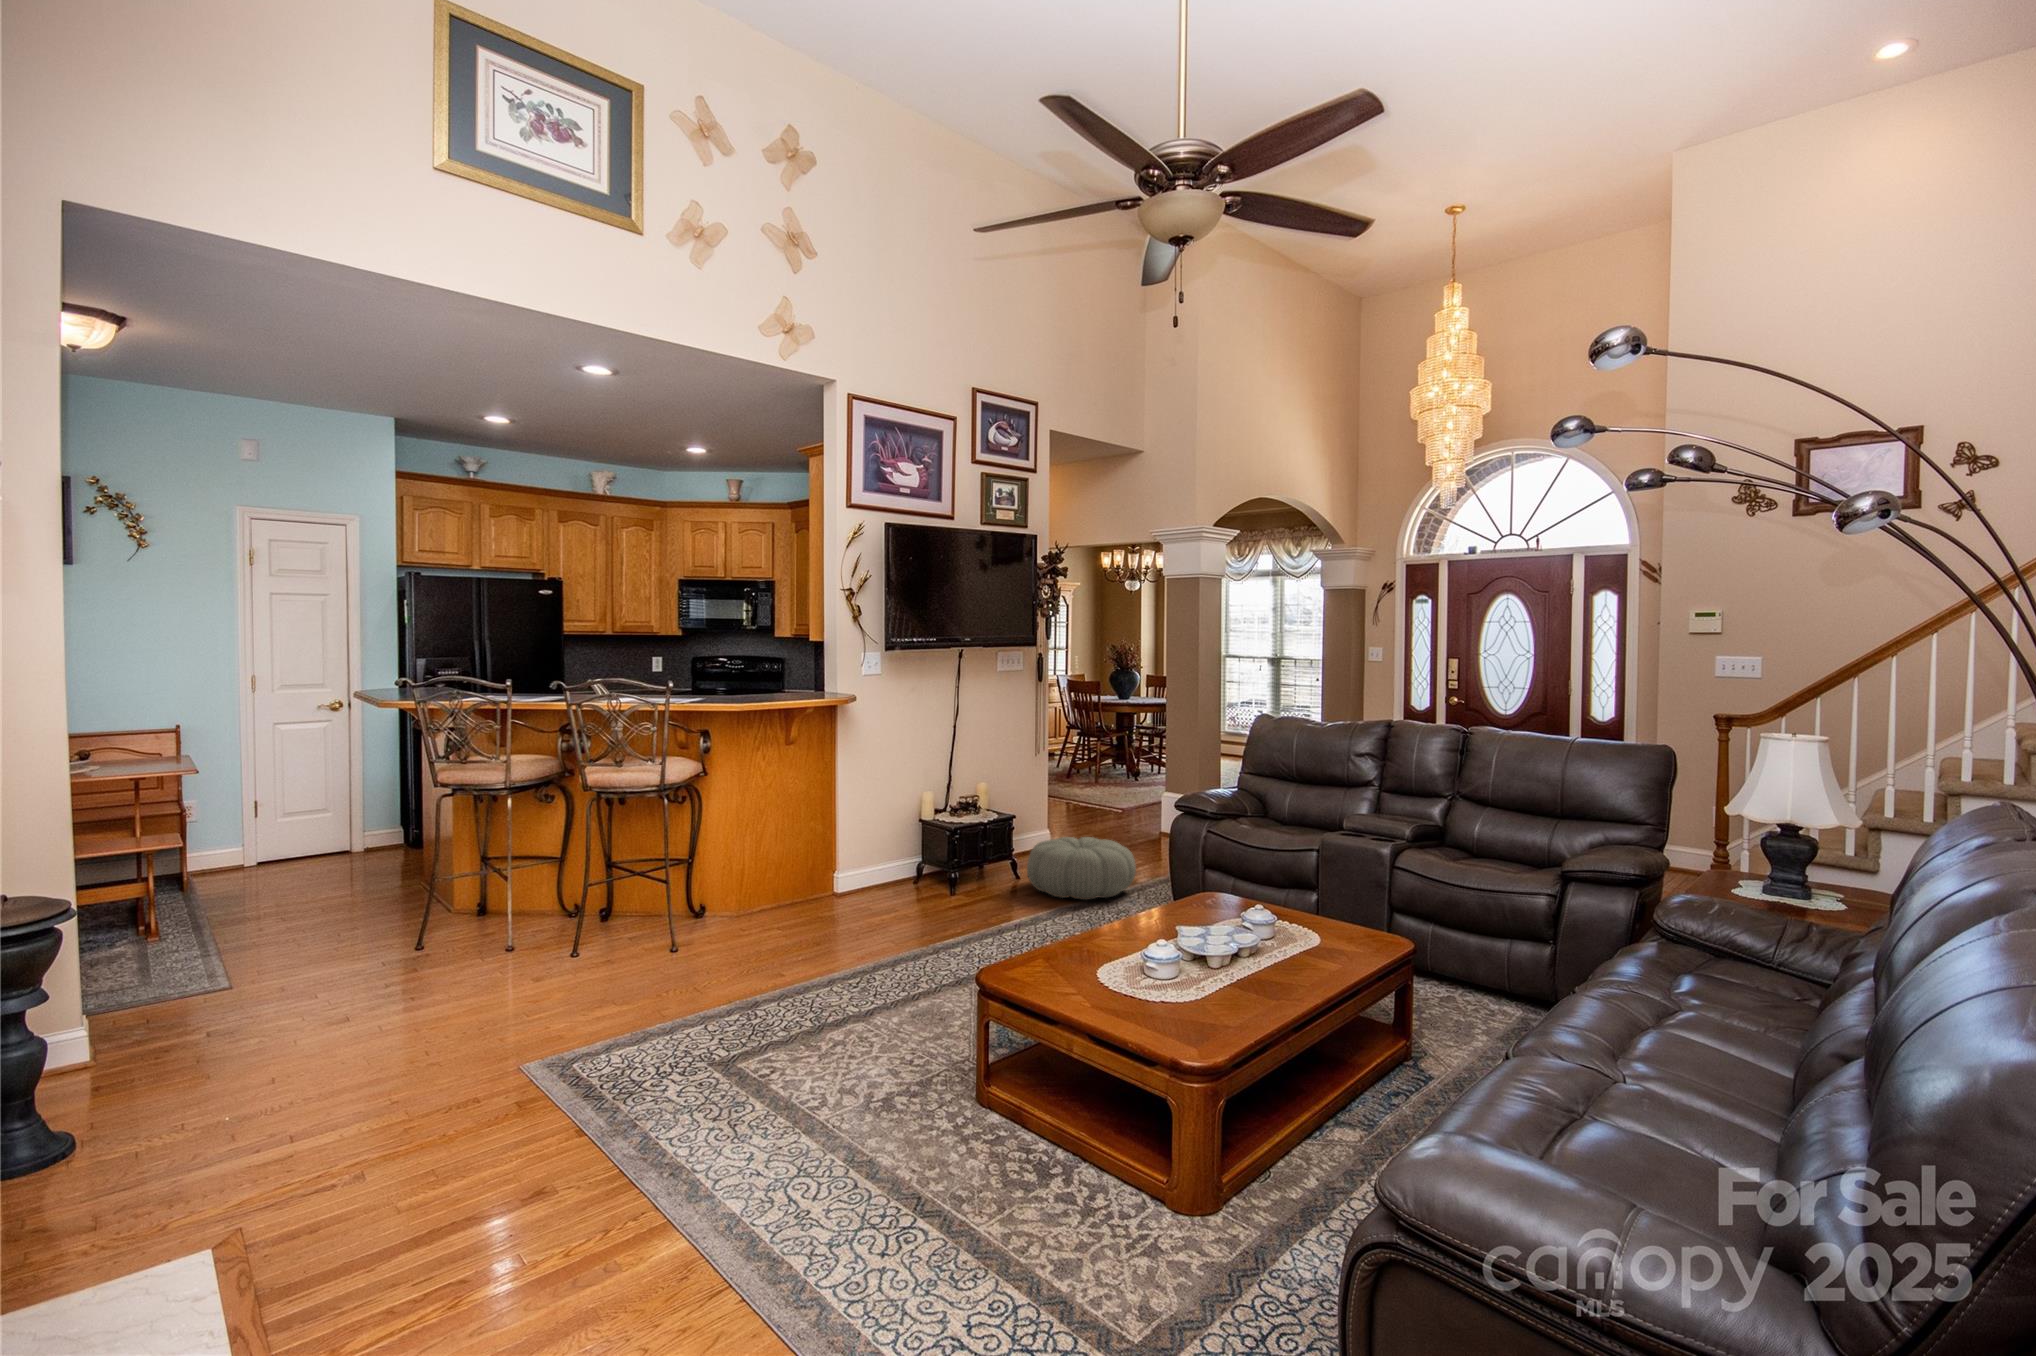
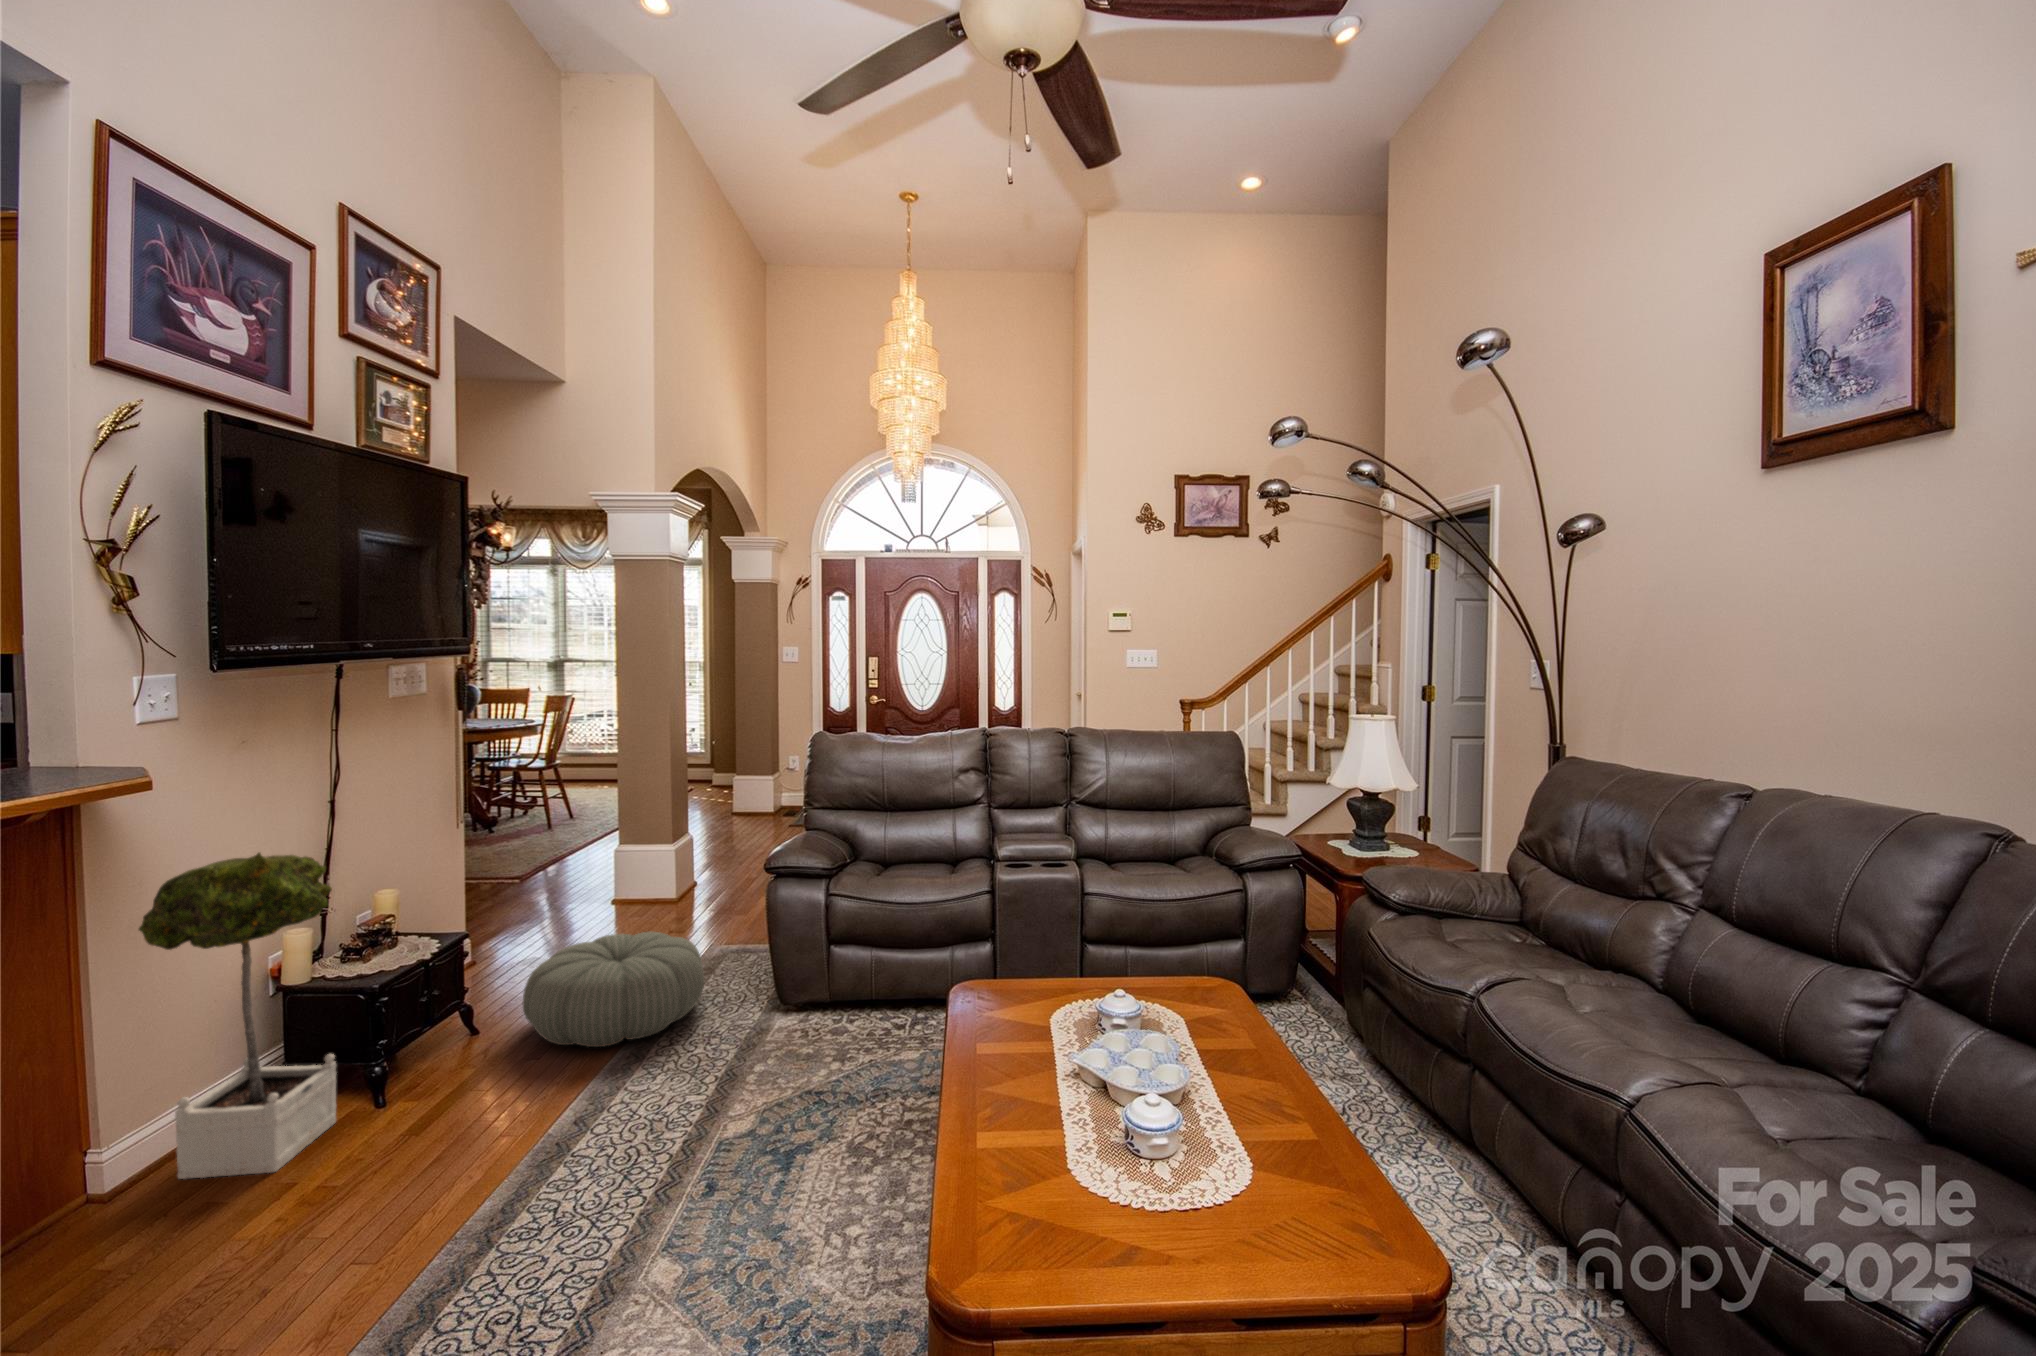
potted tree: none [860,738,931,899] -> present [139,853,336,1179]

